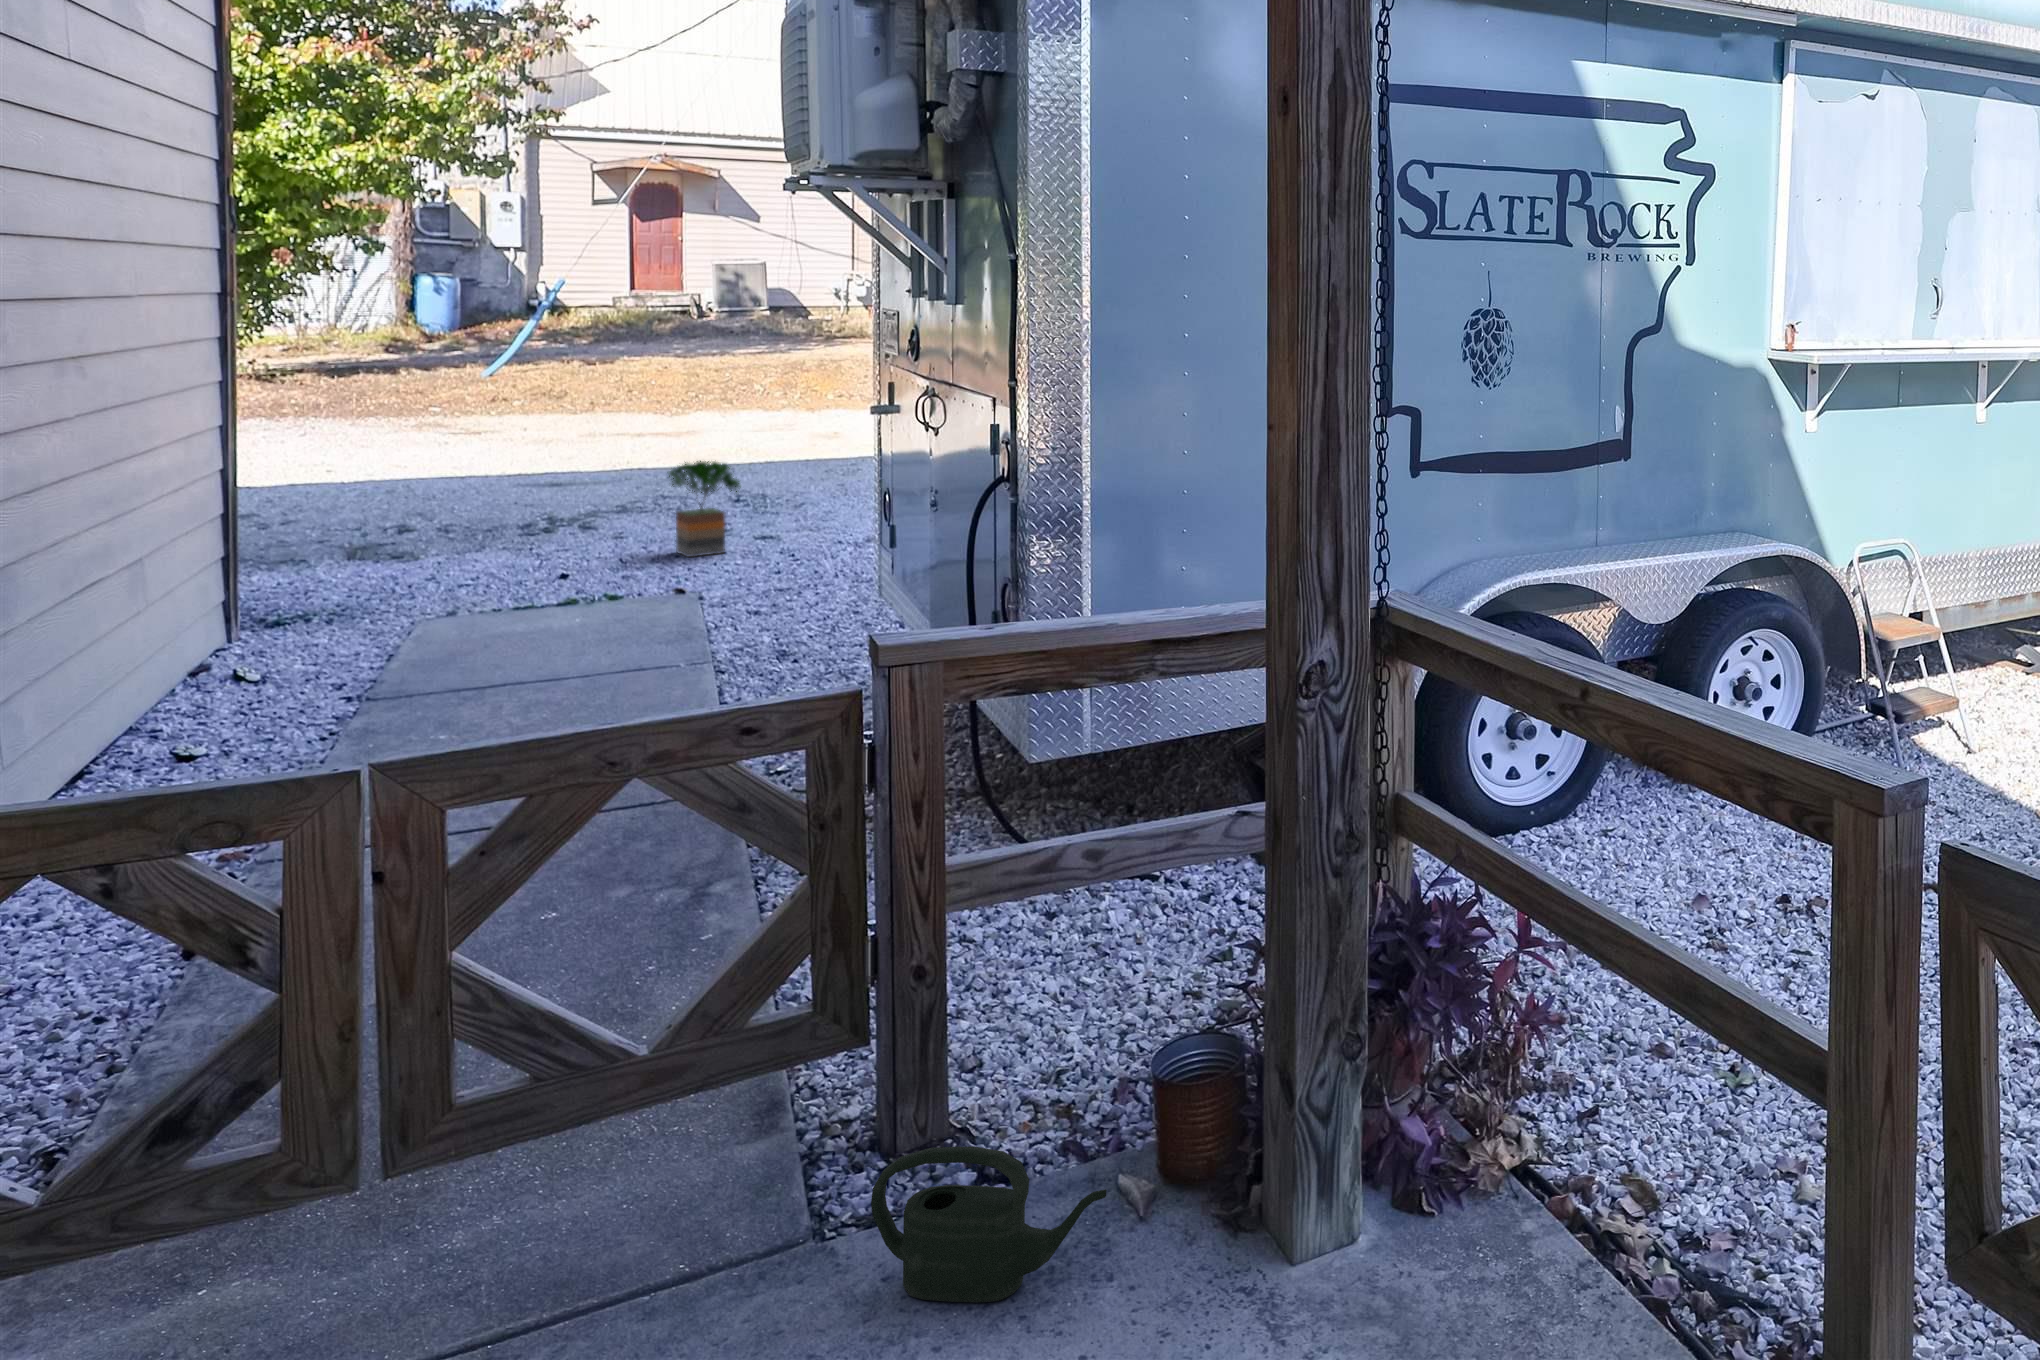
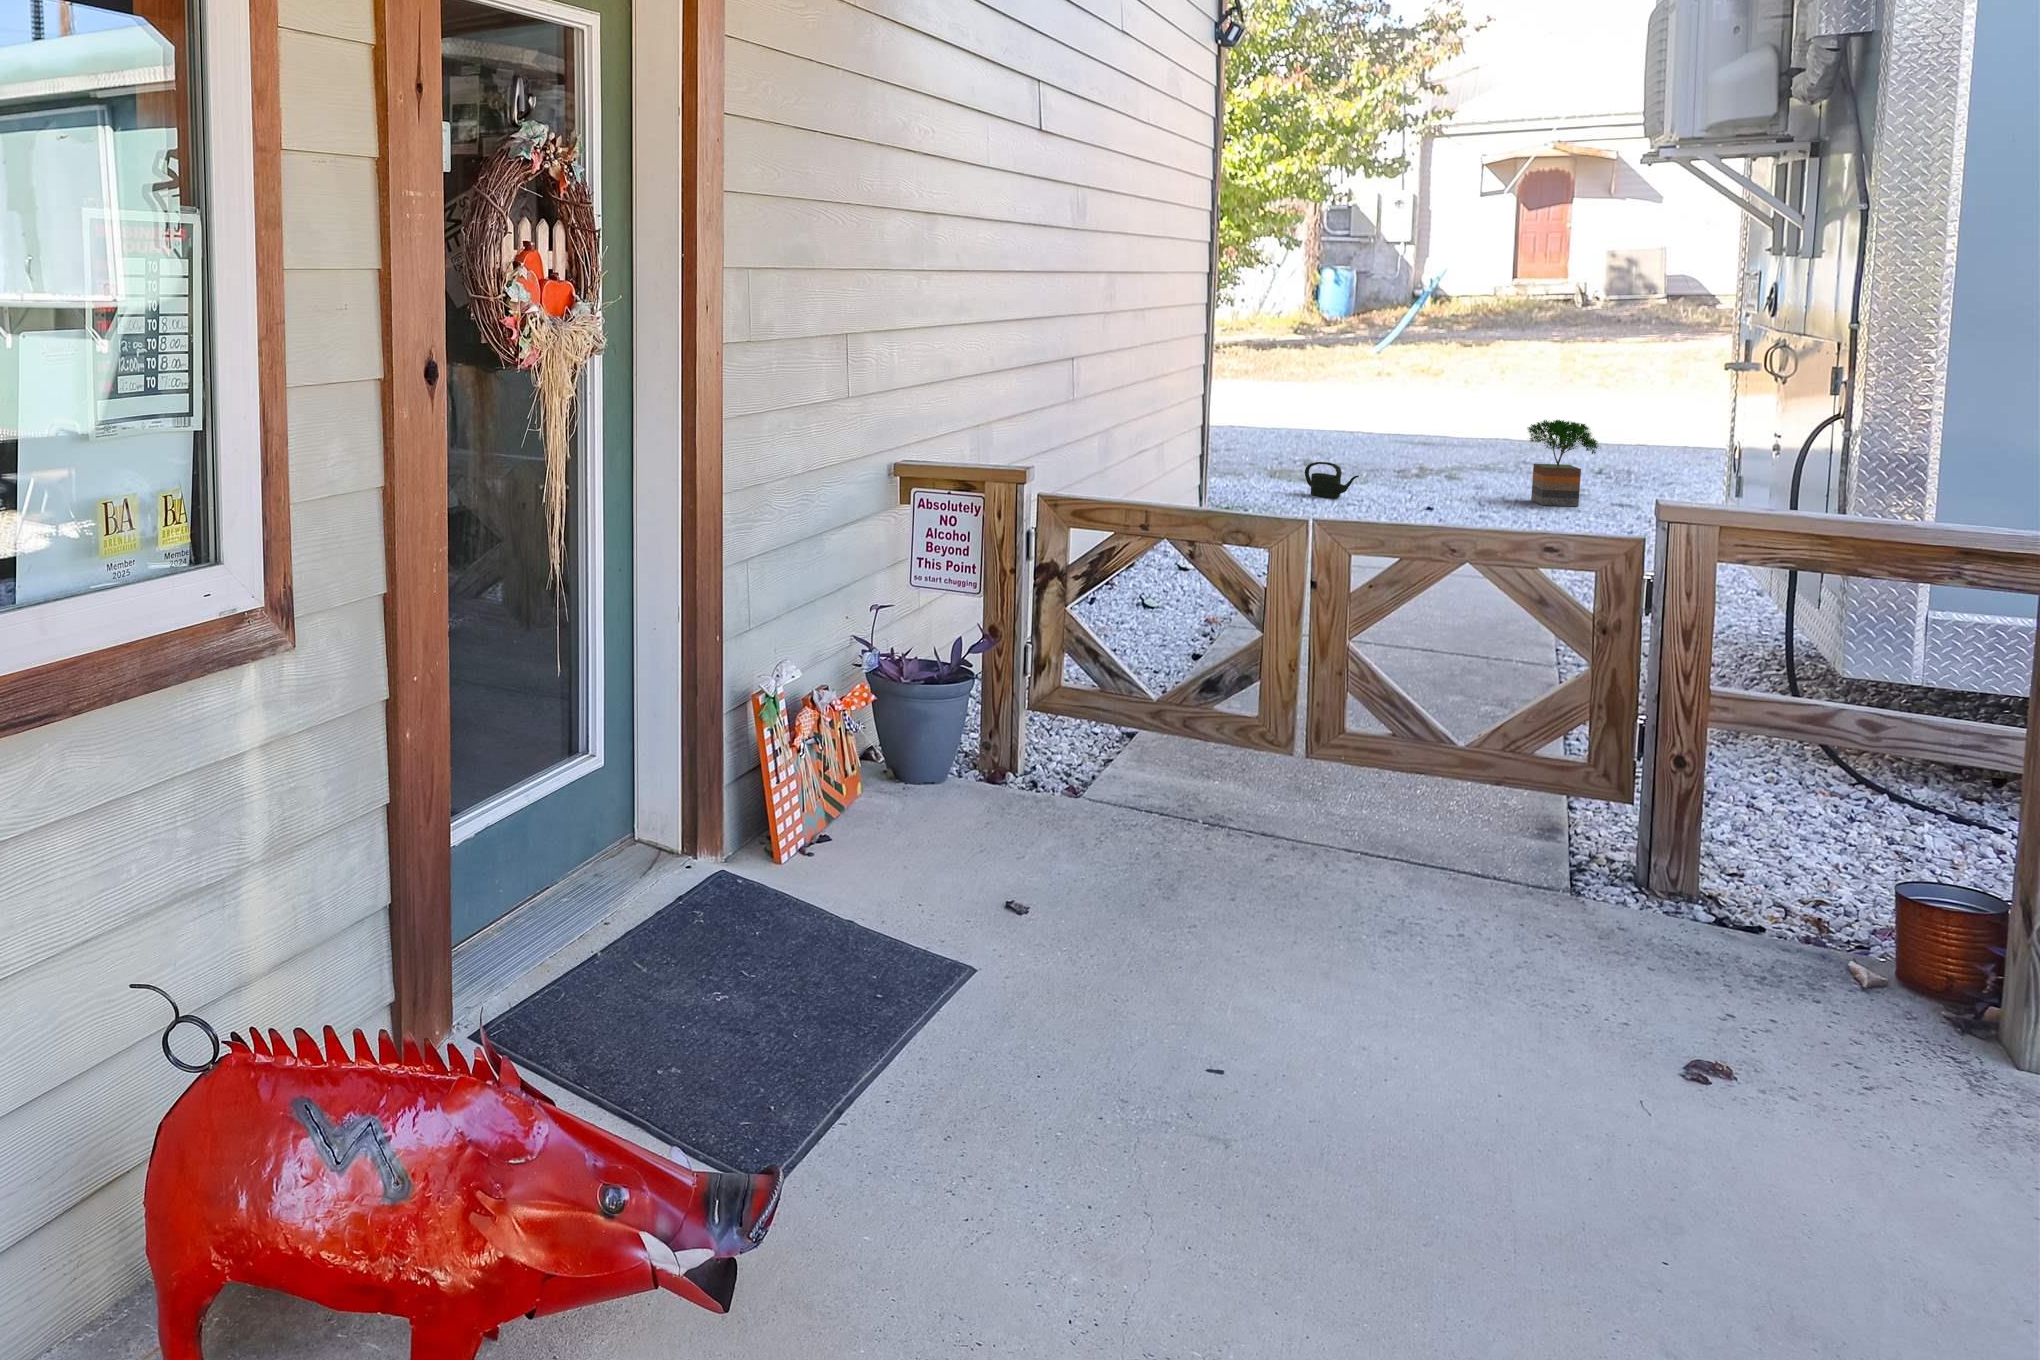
watering can: present [871,1146,1107,1302] -> present [1305,462,1359,498]

